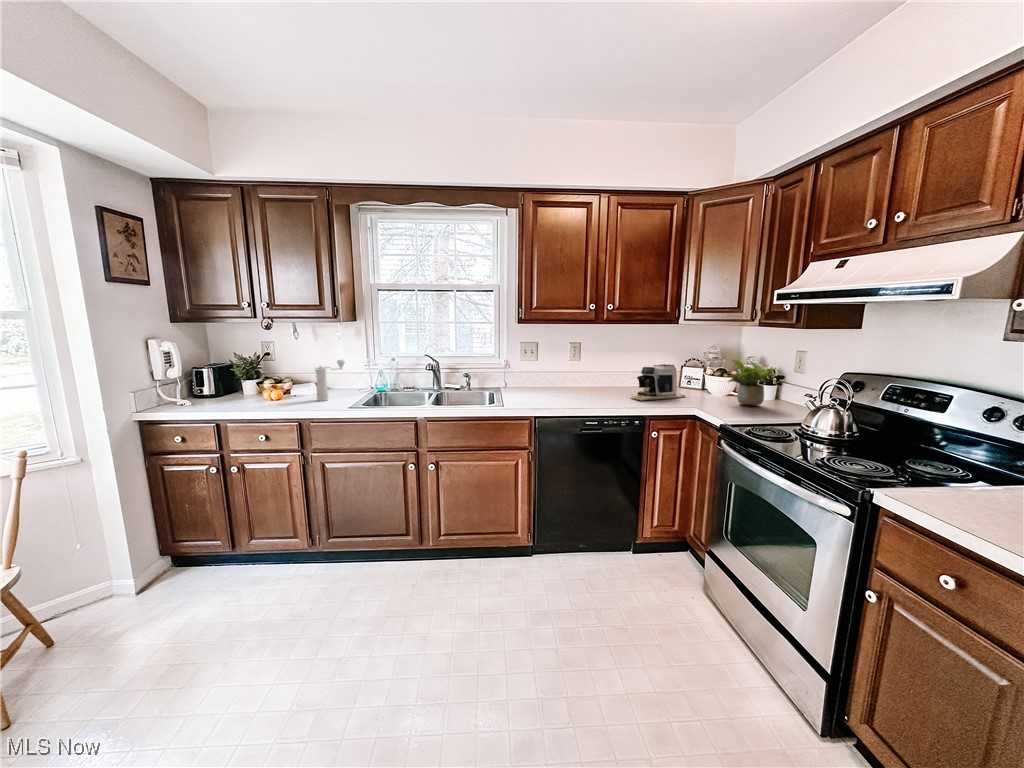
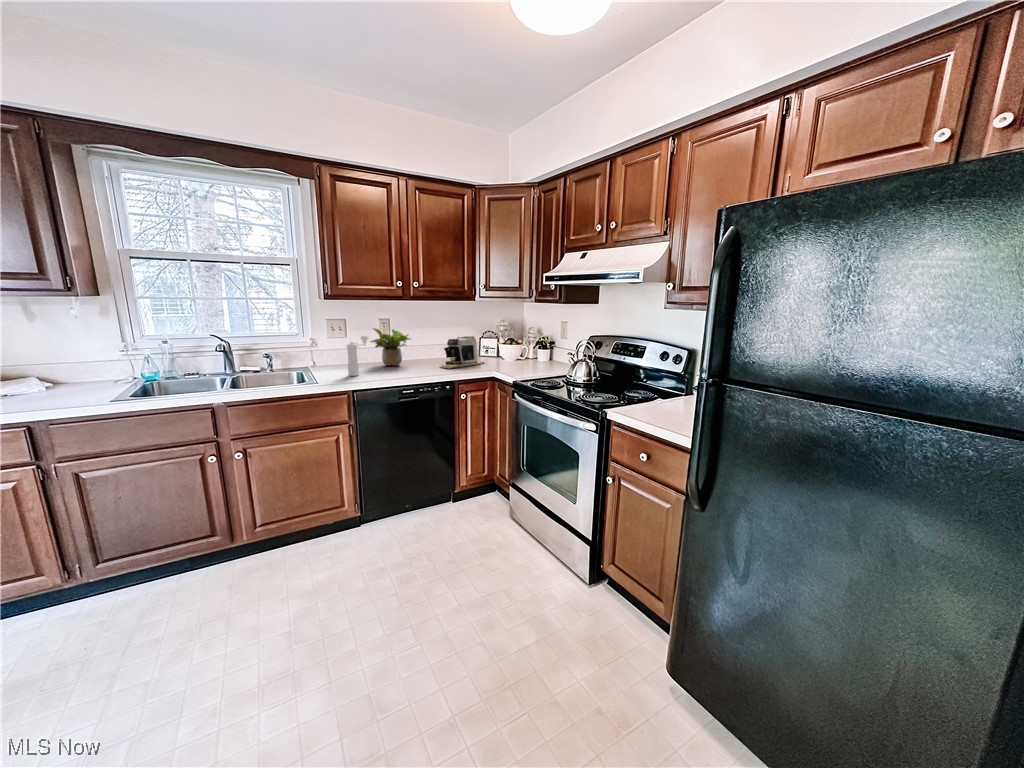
pepper mill: present [315,360,345,401] -> present [347,336,368,376]
potted plant: present [728,360,775,405] -> present [371,328,409,365]

